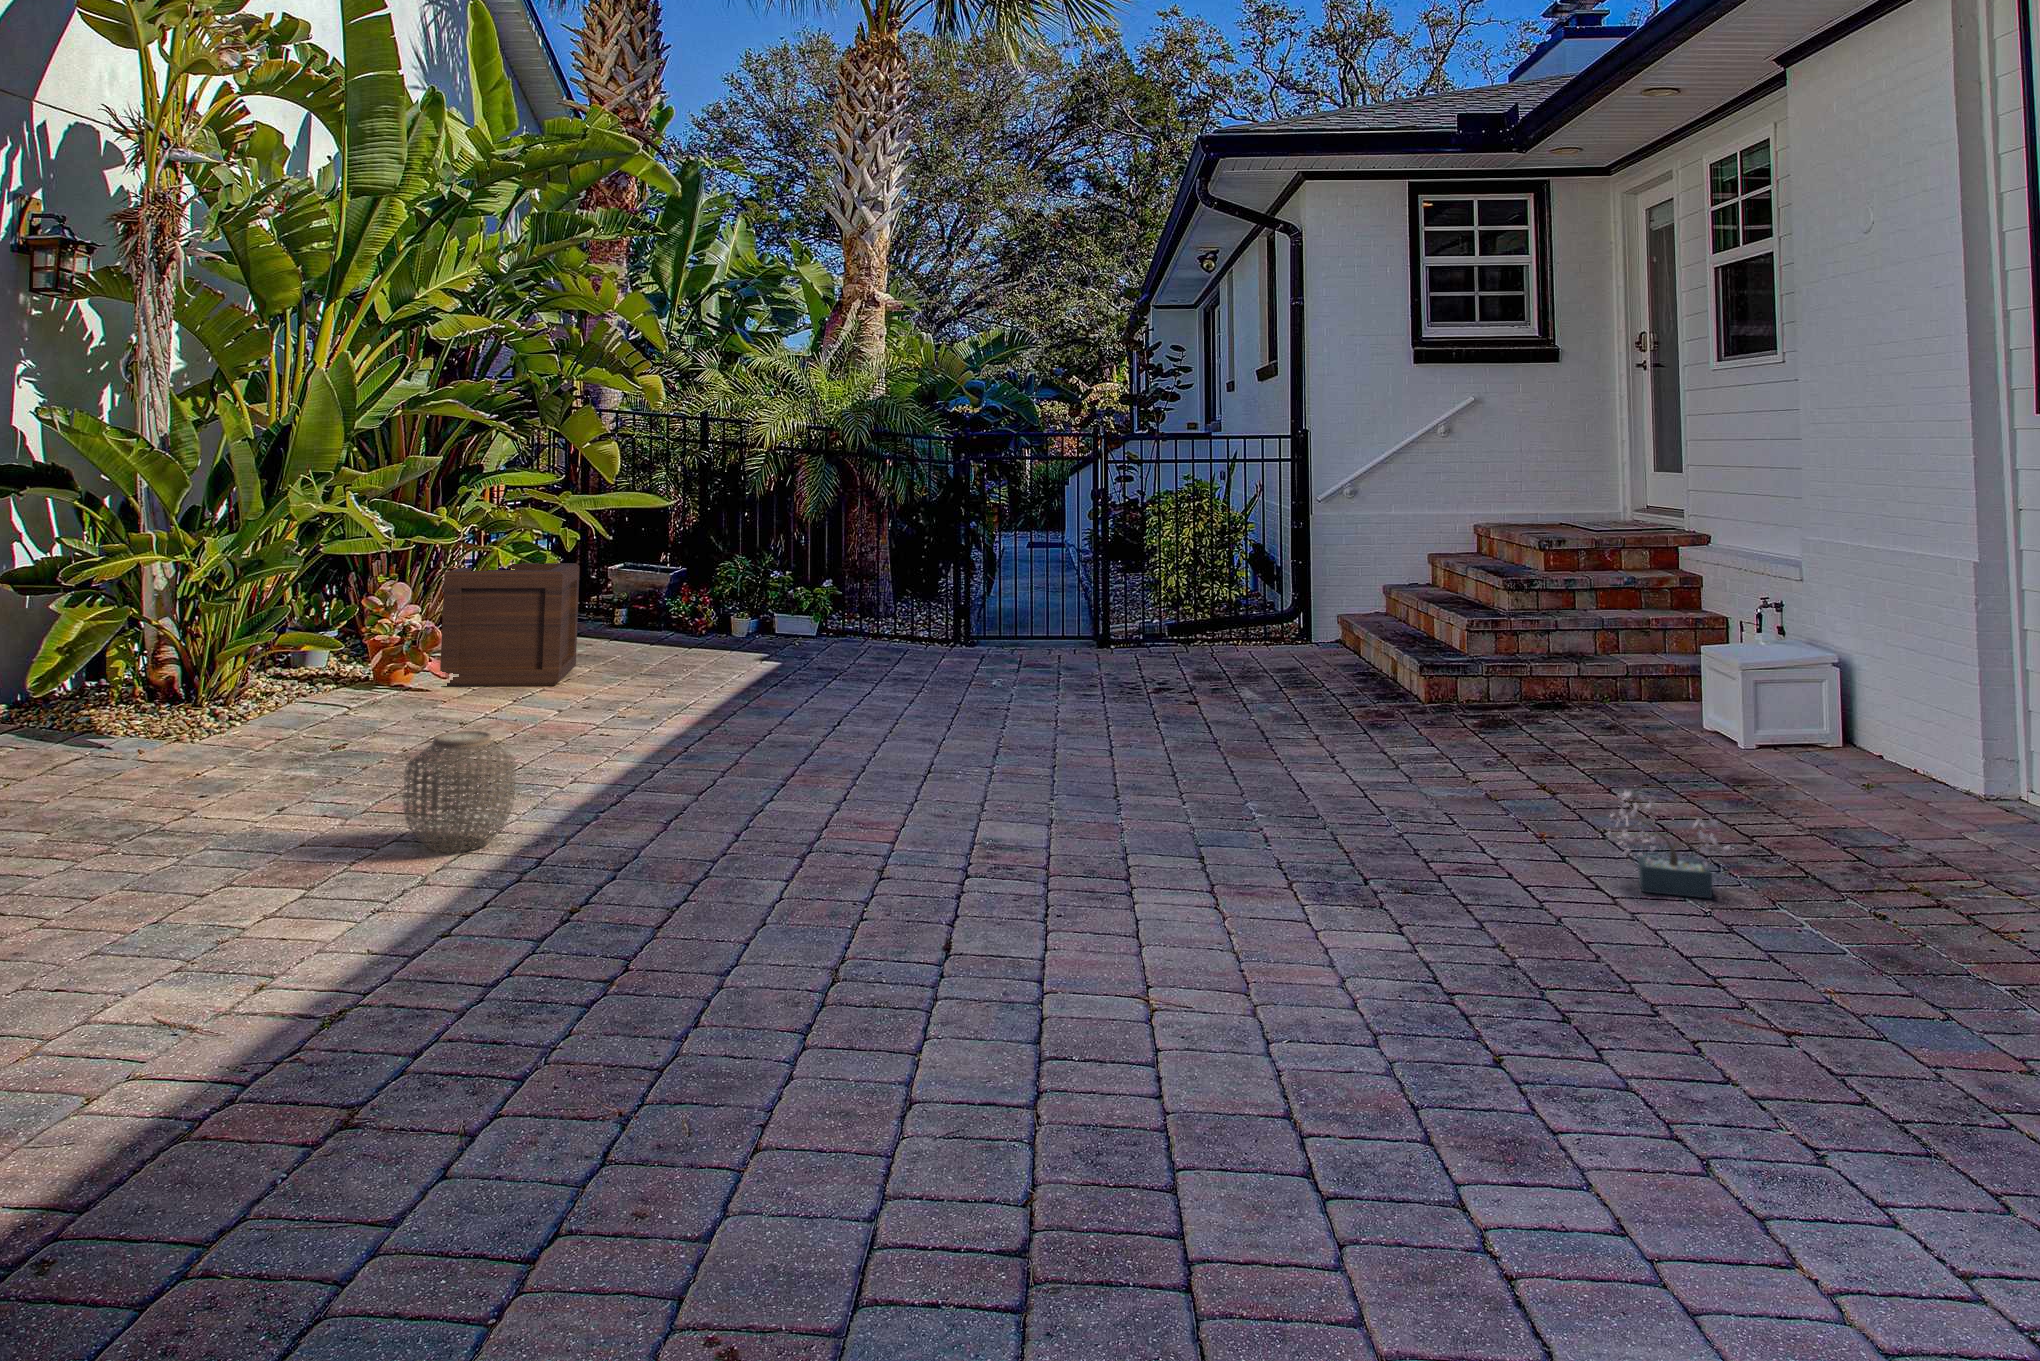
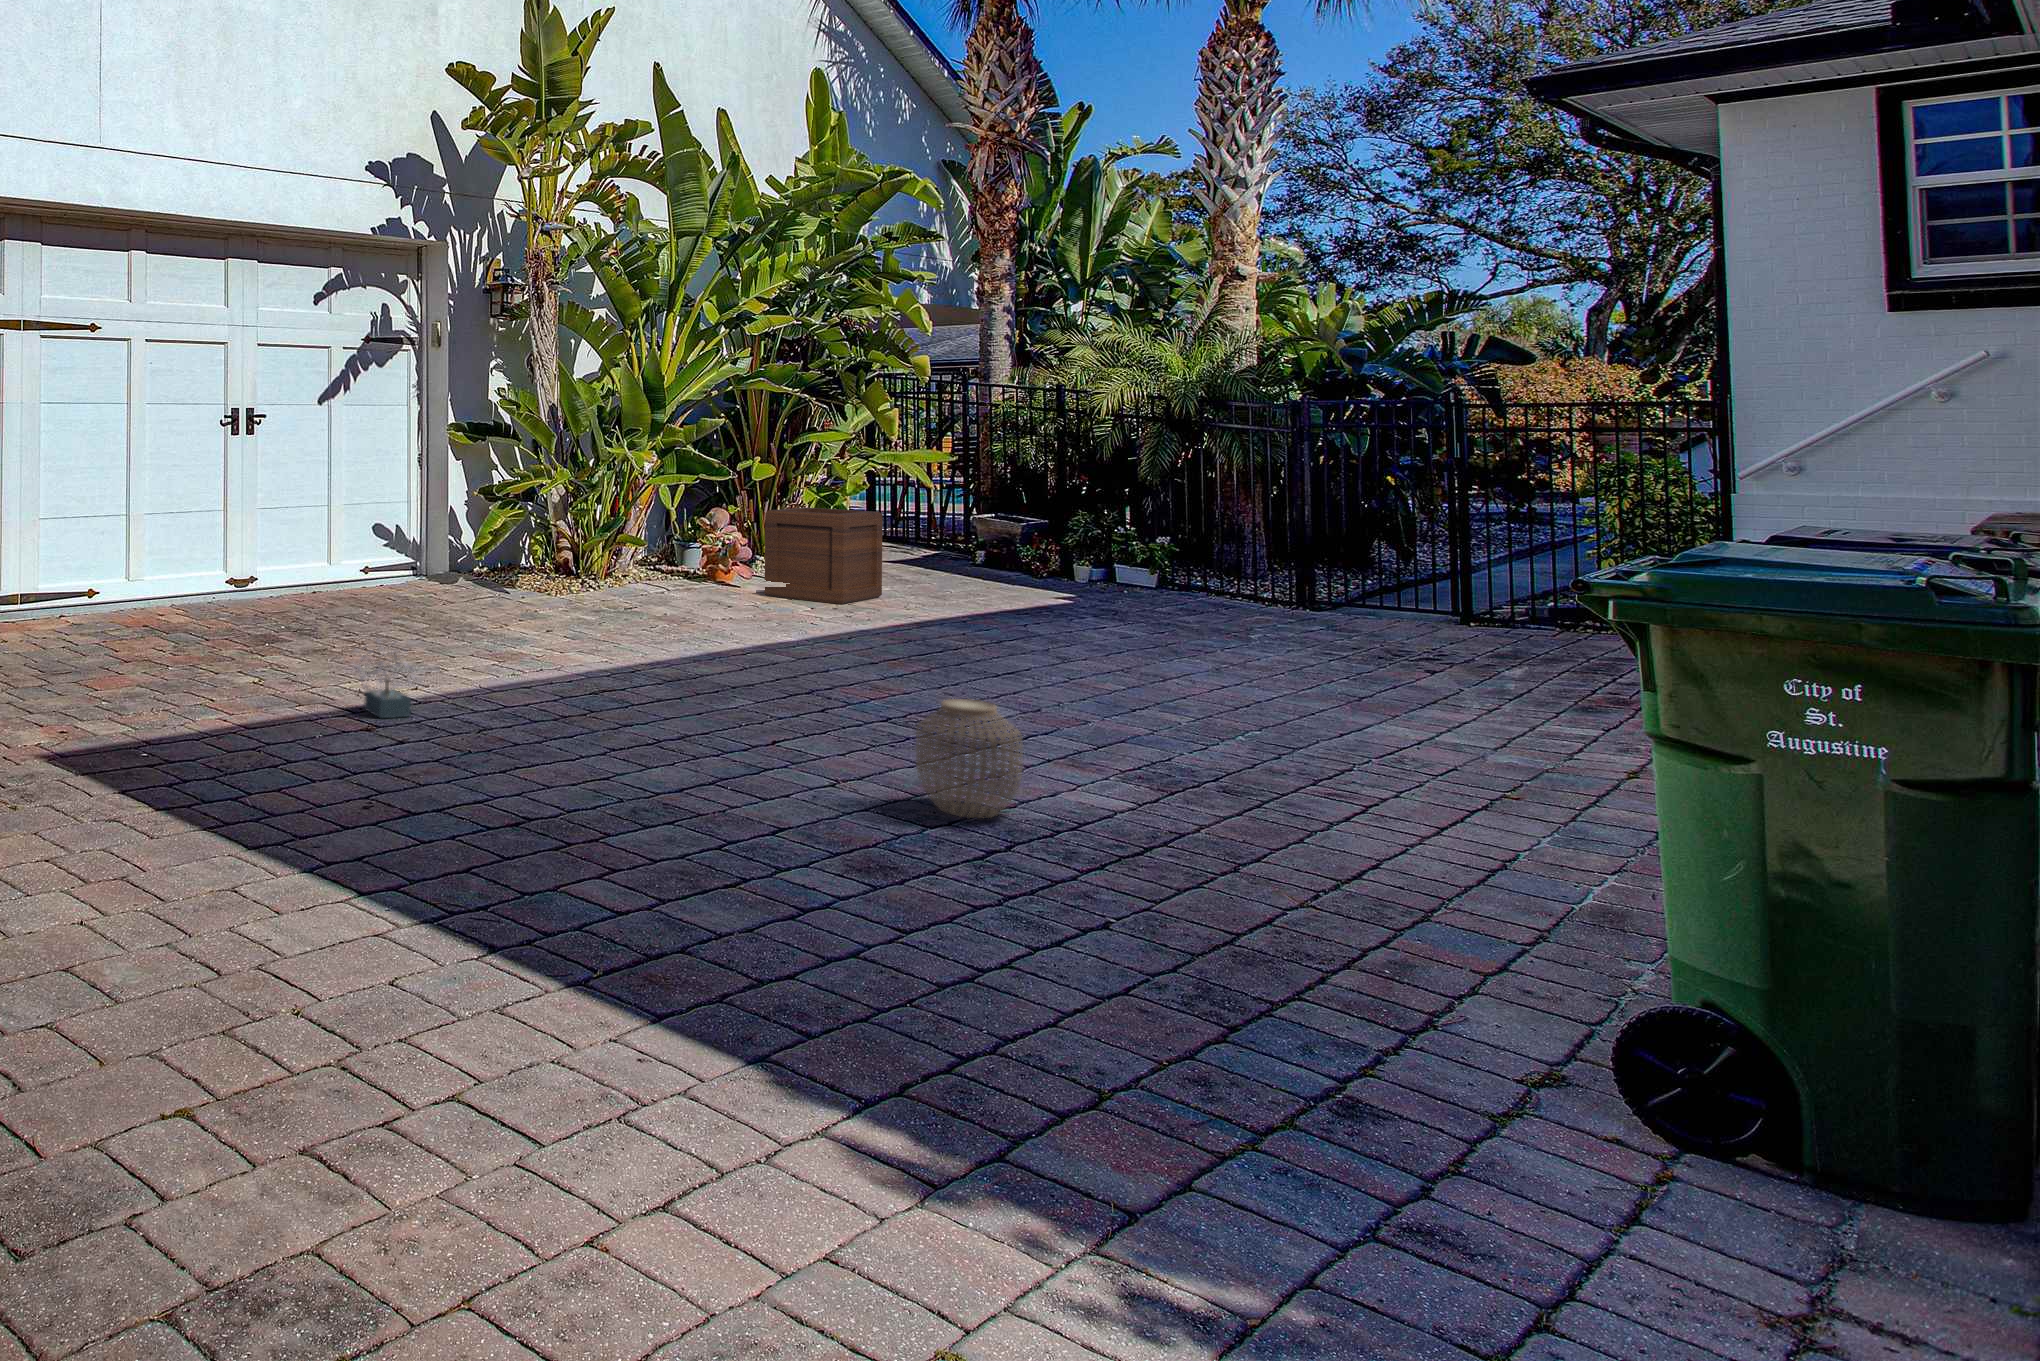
woven basket: present [404,731,515,852] -> present [916,699,1022,818]
decorative plant: present [1608,790,1730,898] -> present [355,639,415,718]

